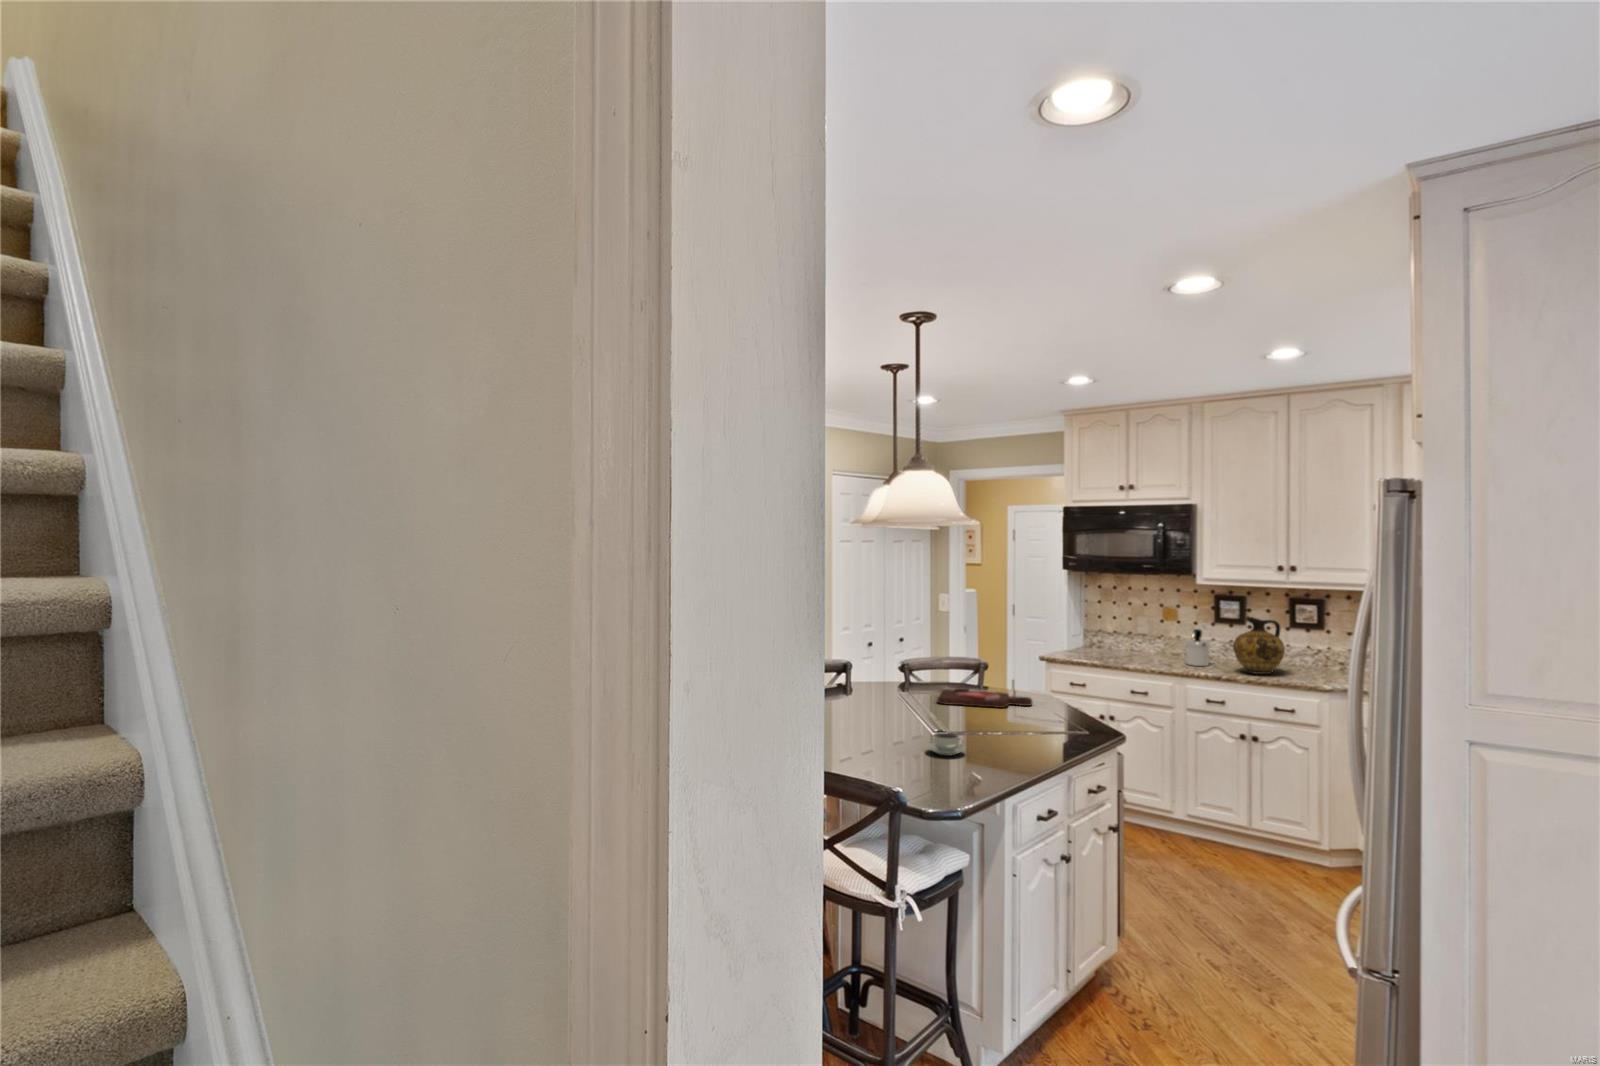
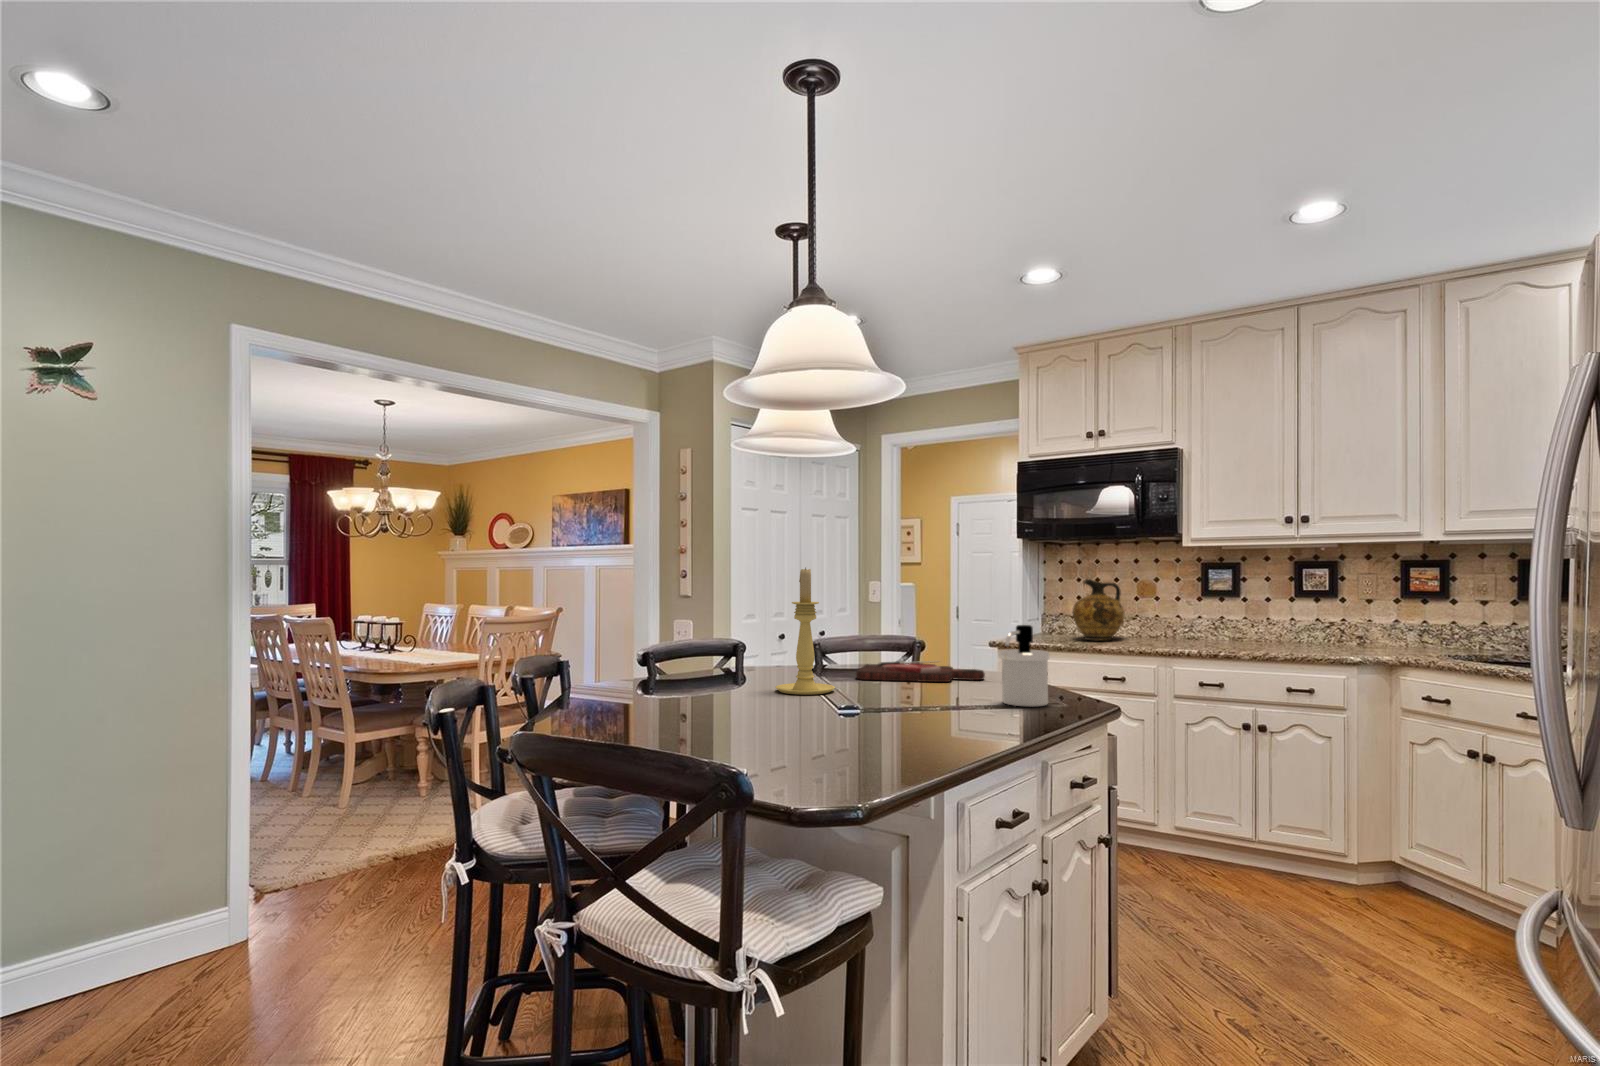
ceramic jug: present [1233,616,1285,674] -> present [1072,579,1124,640]
candle holder: none [883,628,925,720] -> present [776,568,835,695]
soap dispenser: present [1186,629,1209,666] -> present [1000,625,1049,707]
coffee cup: present [927,732,966,756] -> none [824,698,885,731]

